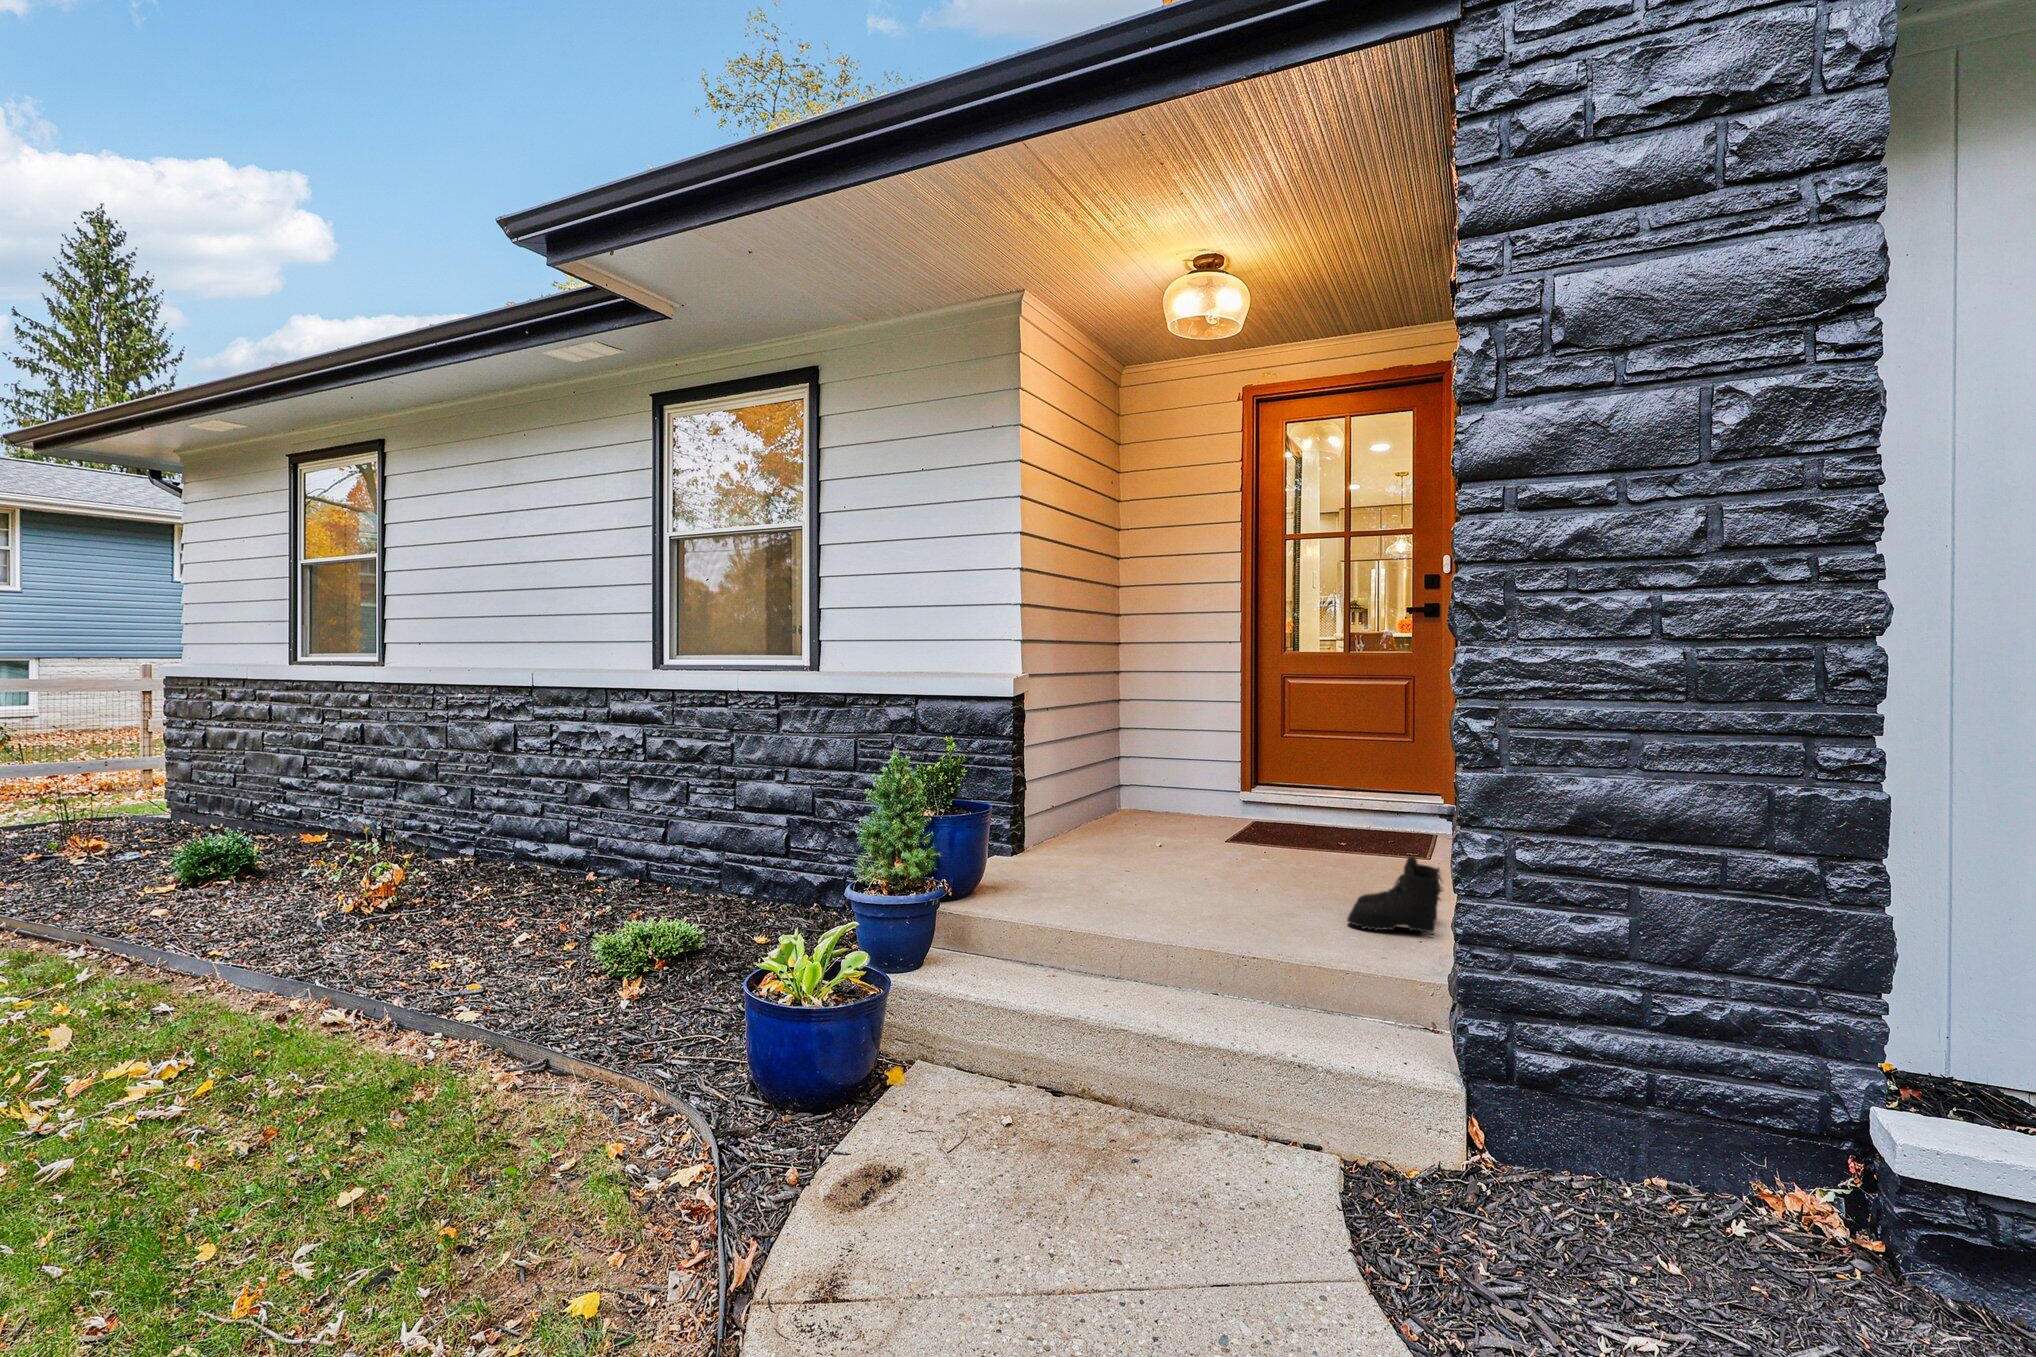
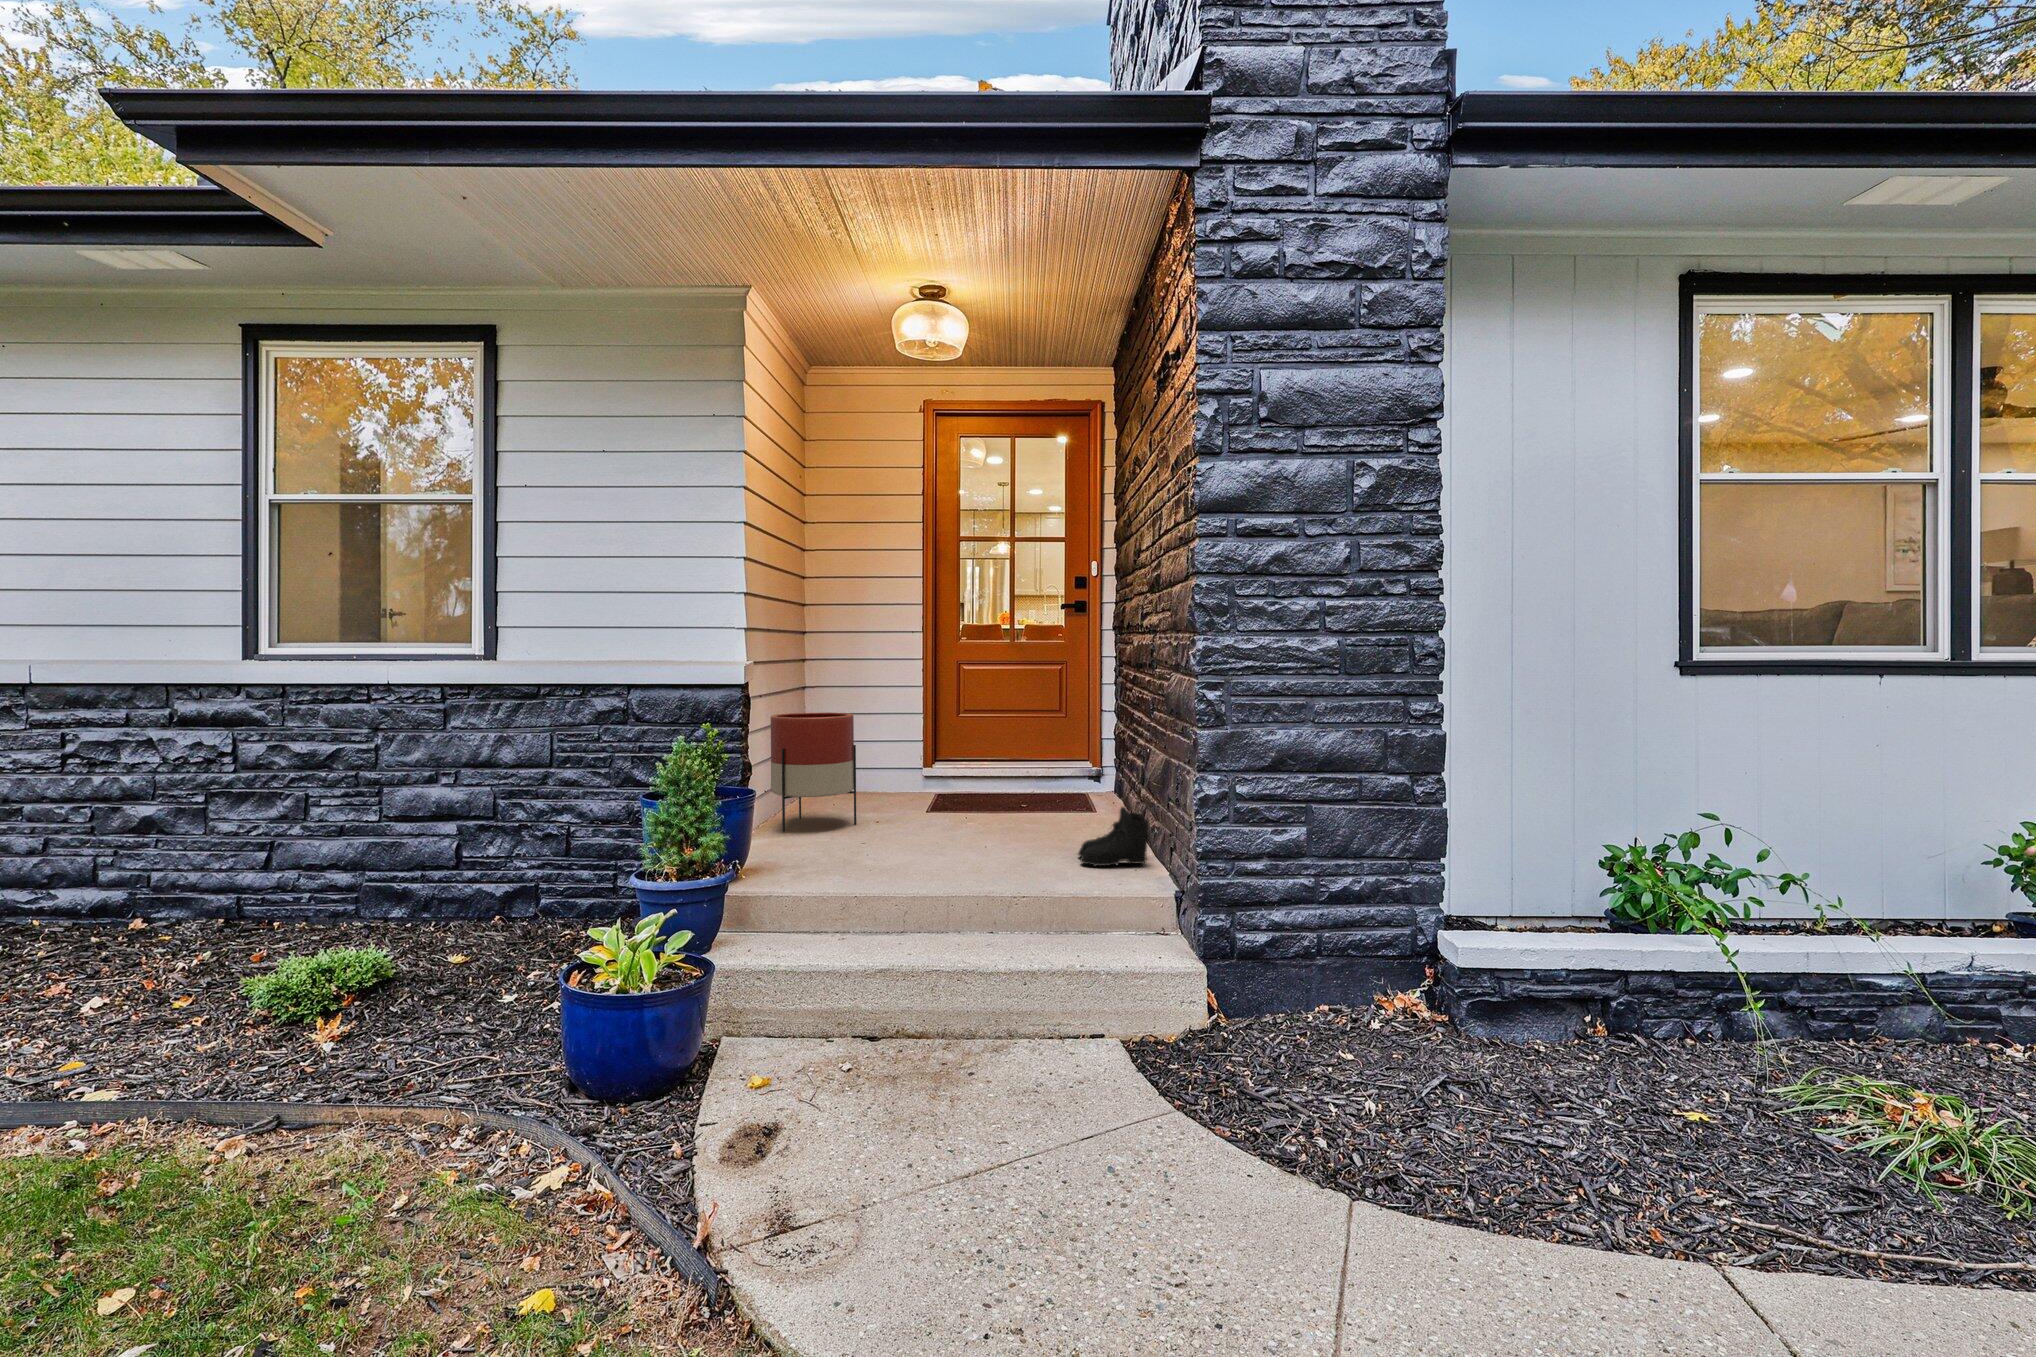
planter: none [1050,725,1136,849] -> present [771,713,856,832]

